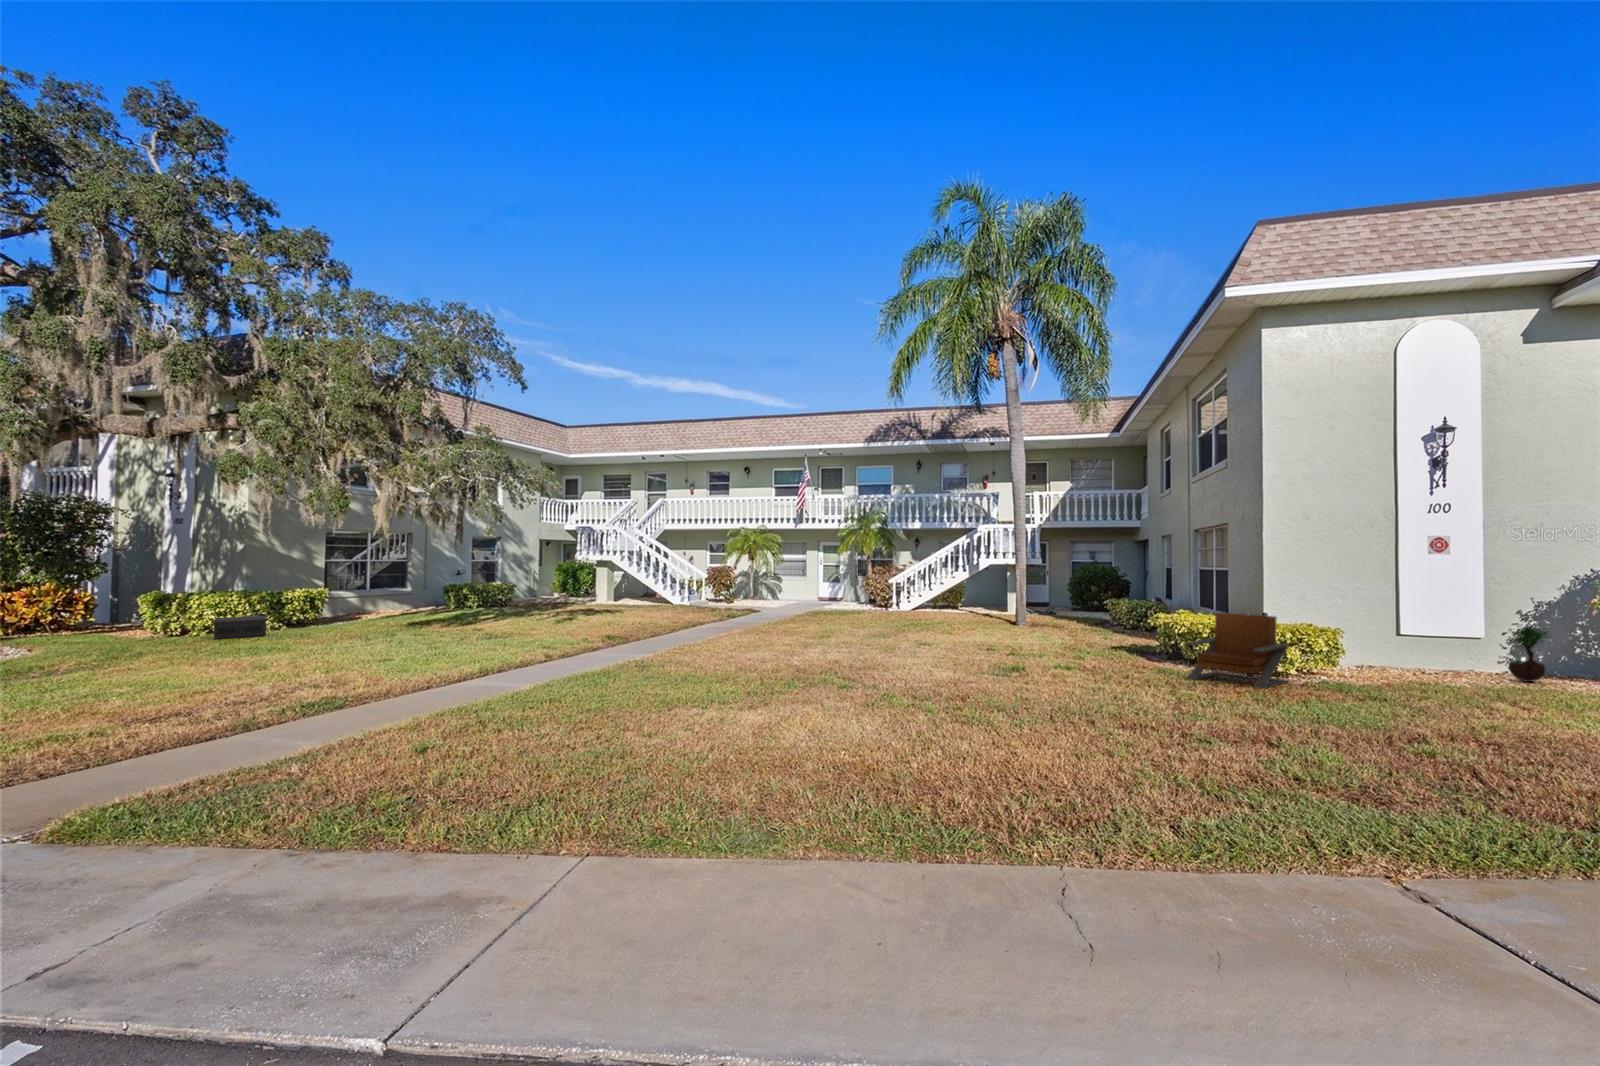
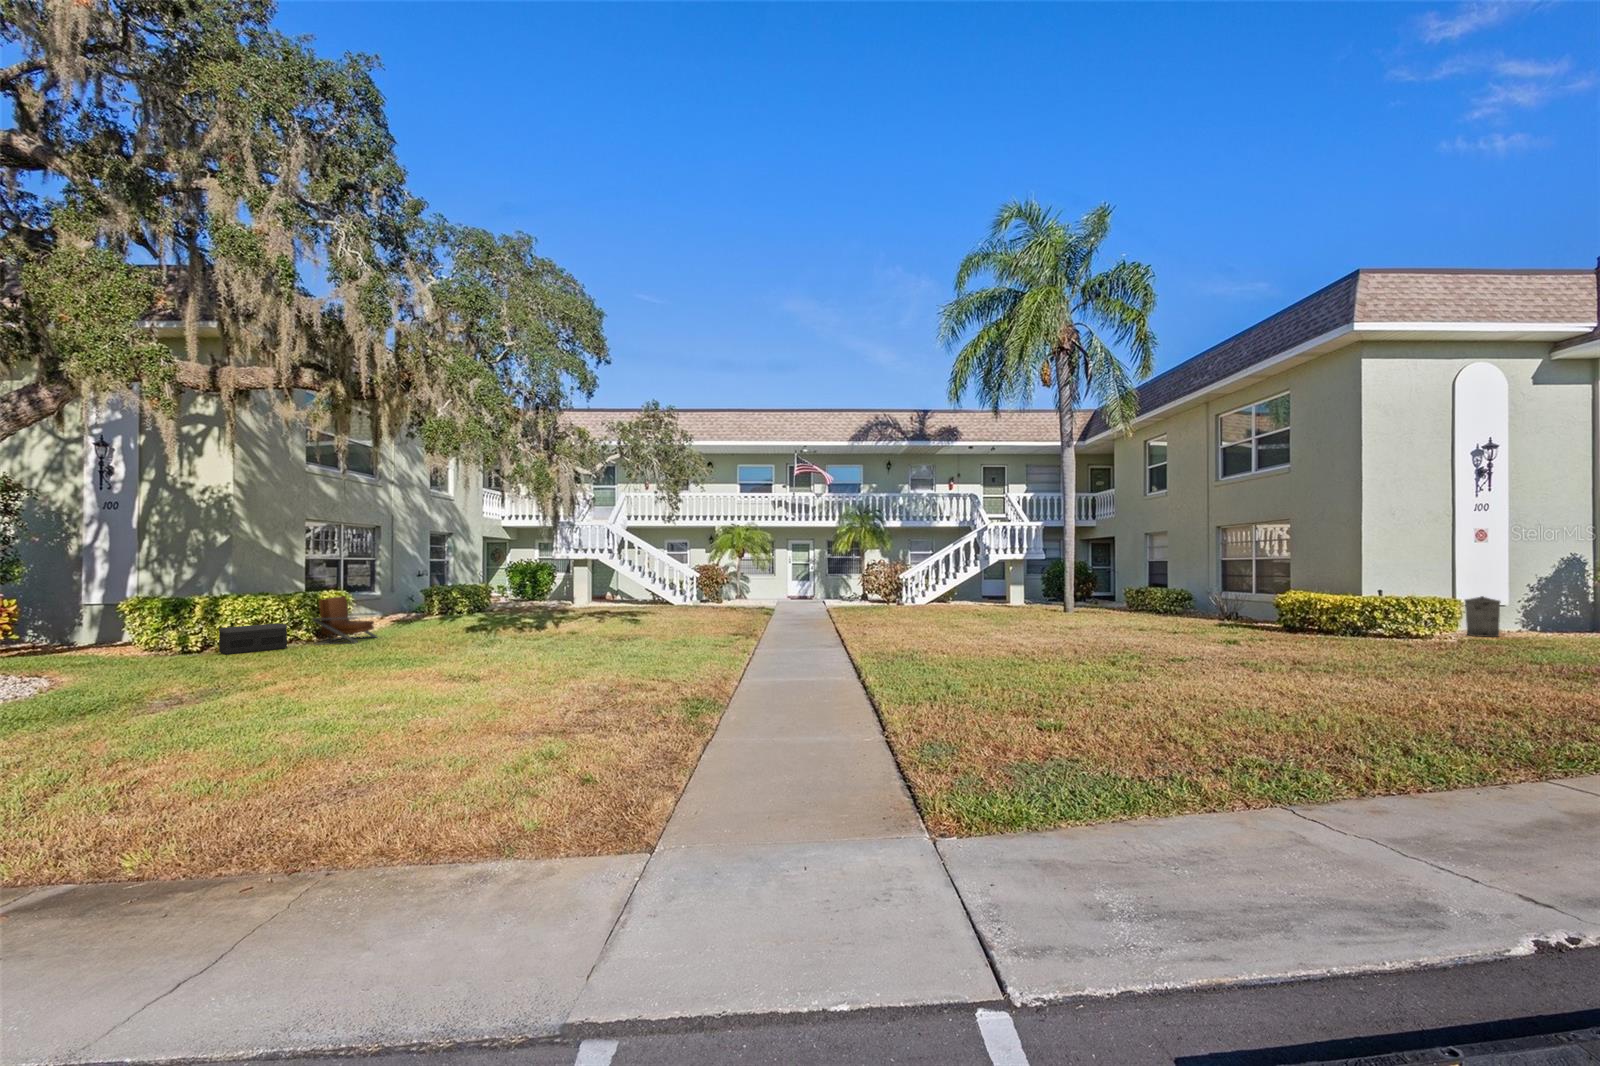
lounge chair: present [1188,613,1289,689] -> present [313,596,377,645]
potted tree: present [1509,625,1550,682] -> none [1527,589,1561,633]
trash can: none [1395,627,1443,684] -> present [1465,596,1501,637]

